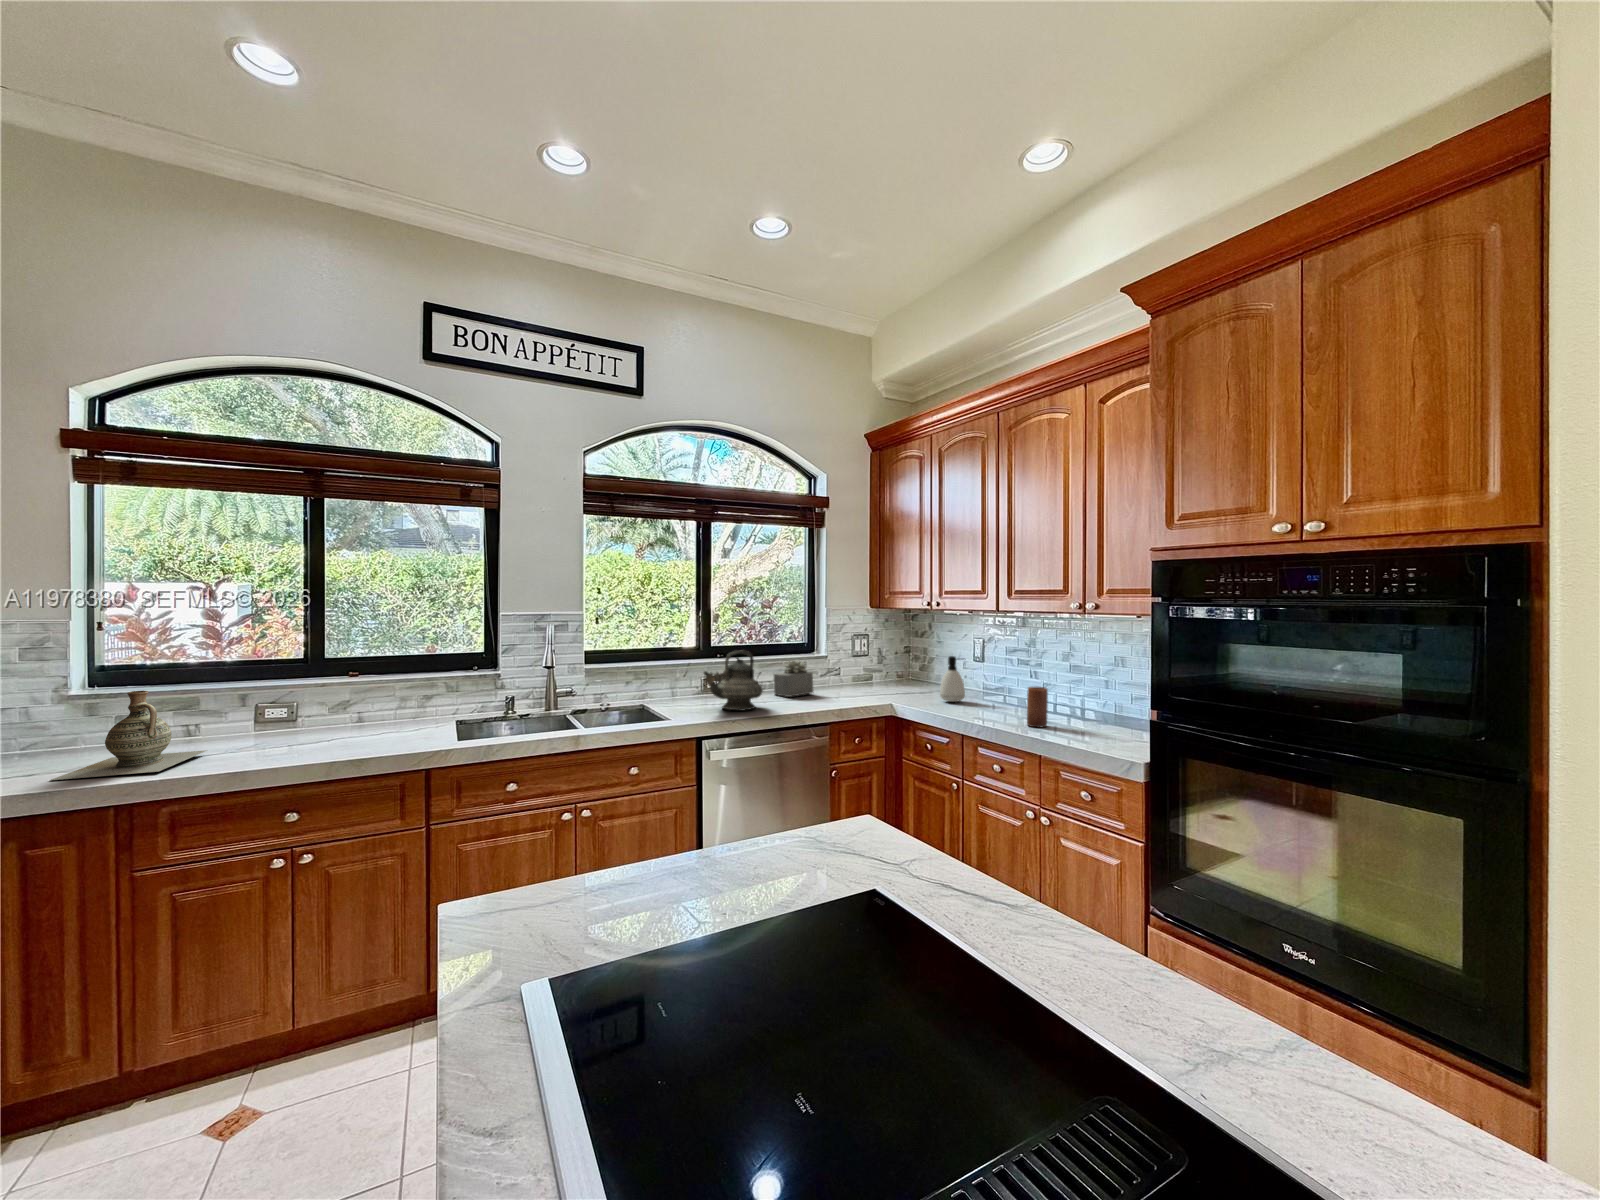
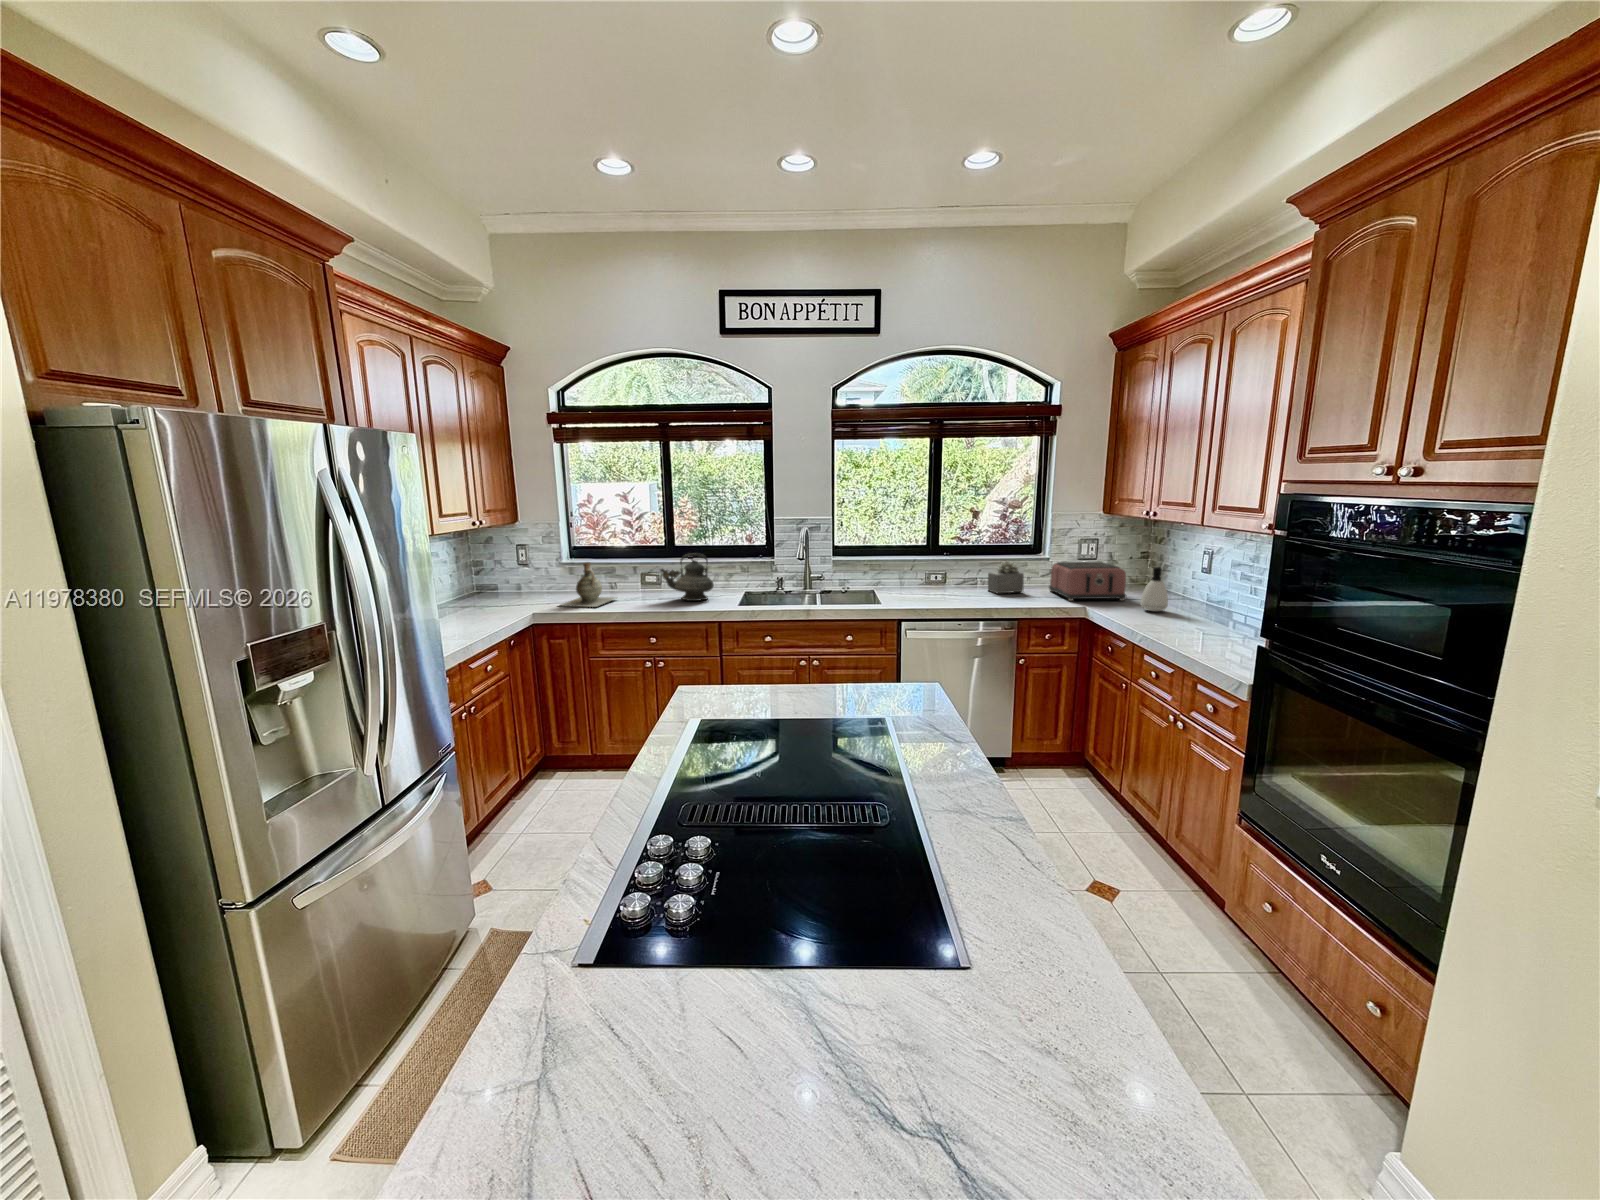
teapot: present [703,650,763,711] -> present [660,553,714,601]
toaster: none [834,656,916,699] -> present [1049,562,1126,601]
candle: present [1027,687,1048,728] -> none [1195,604,1220,643]

